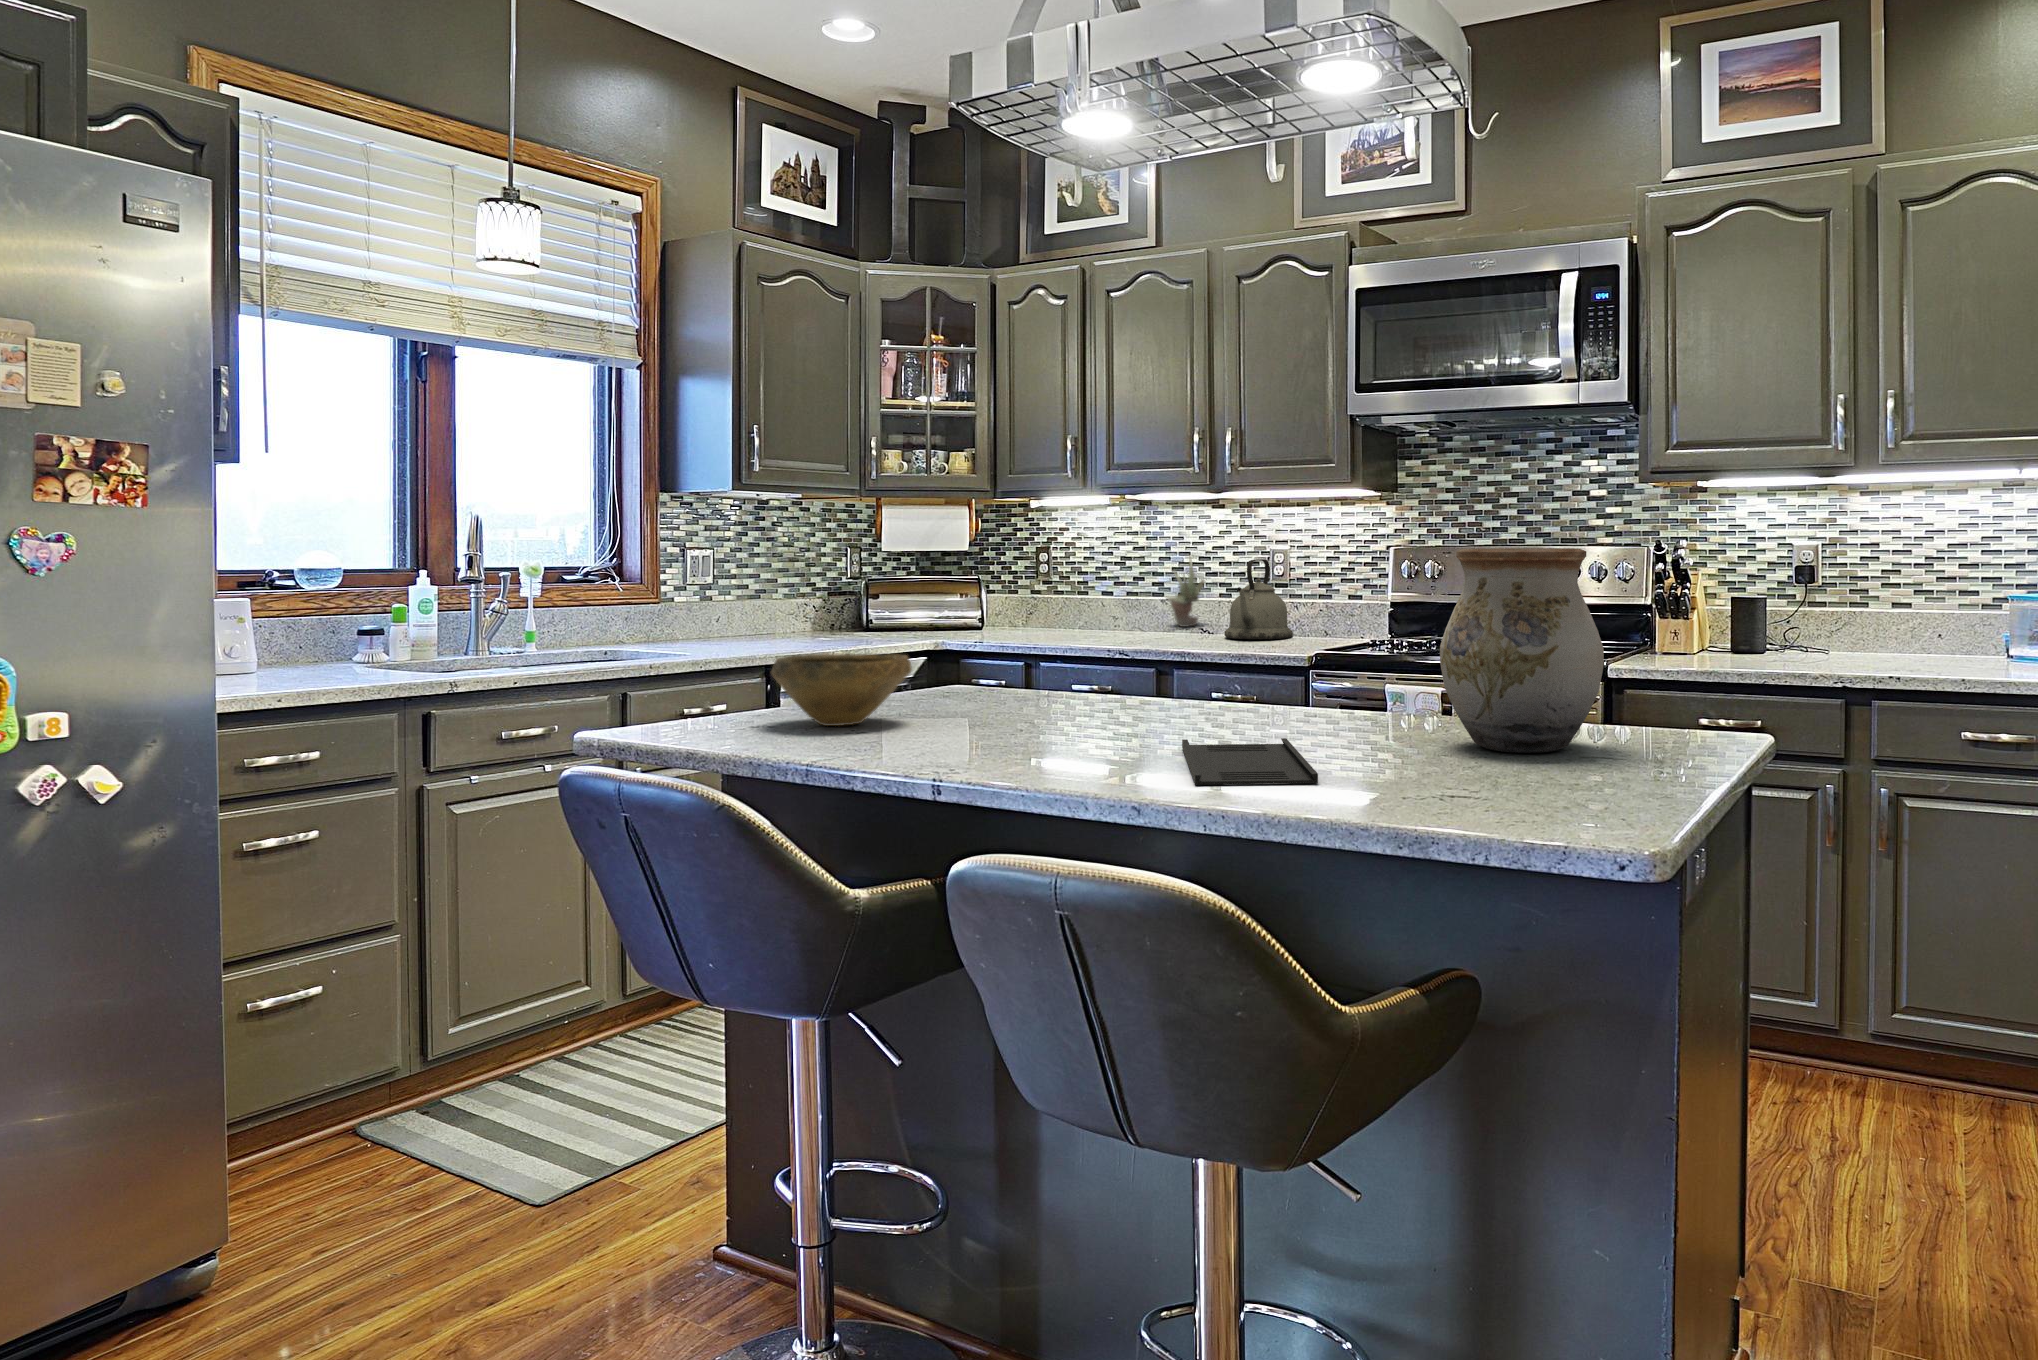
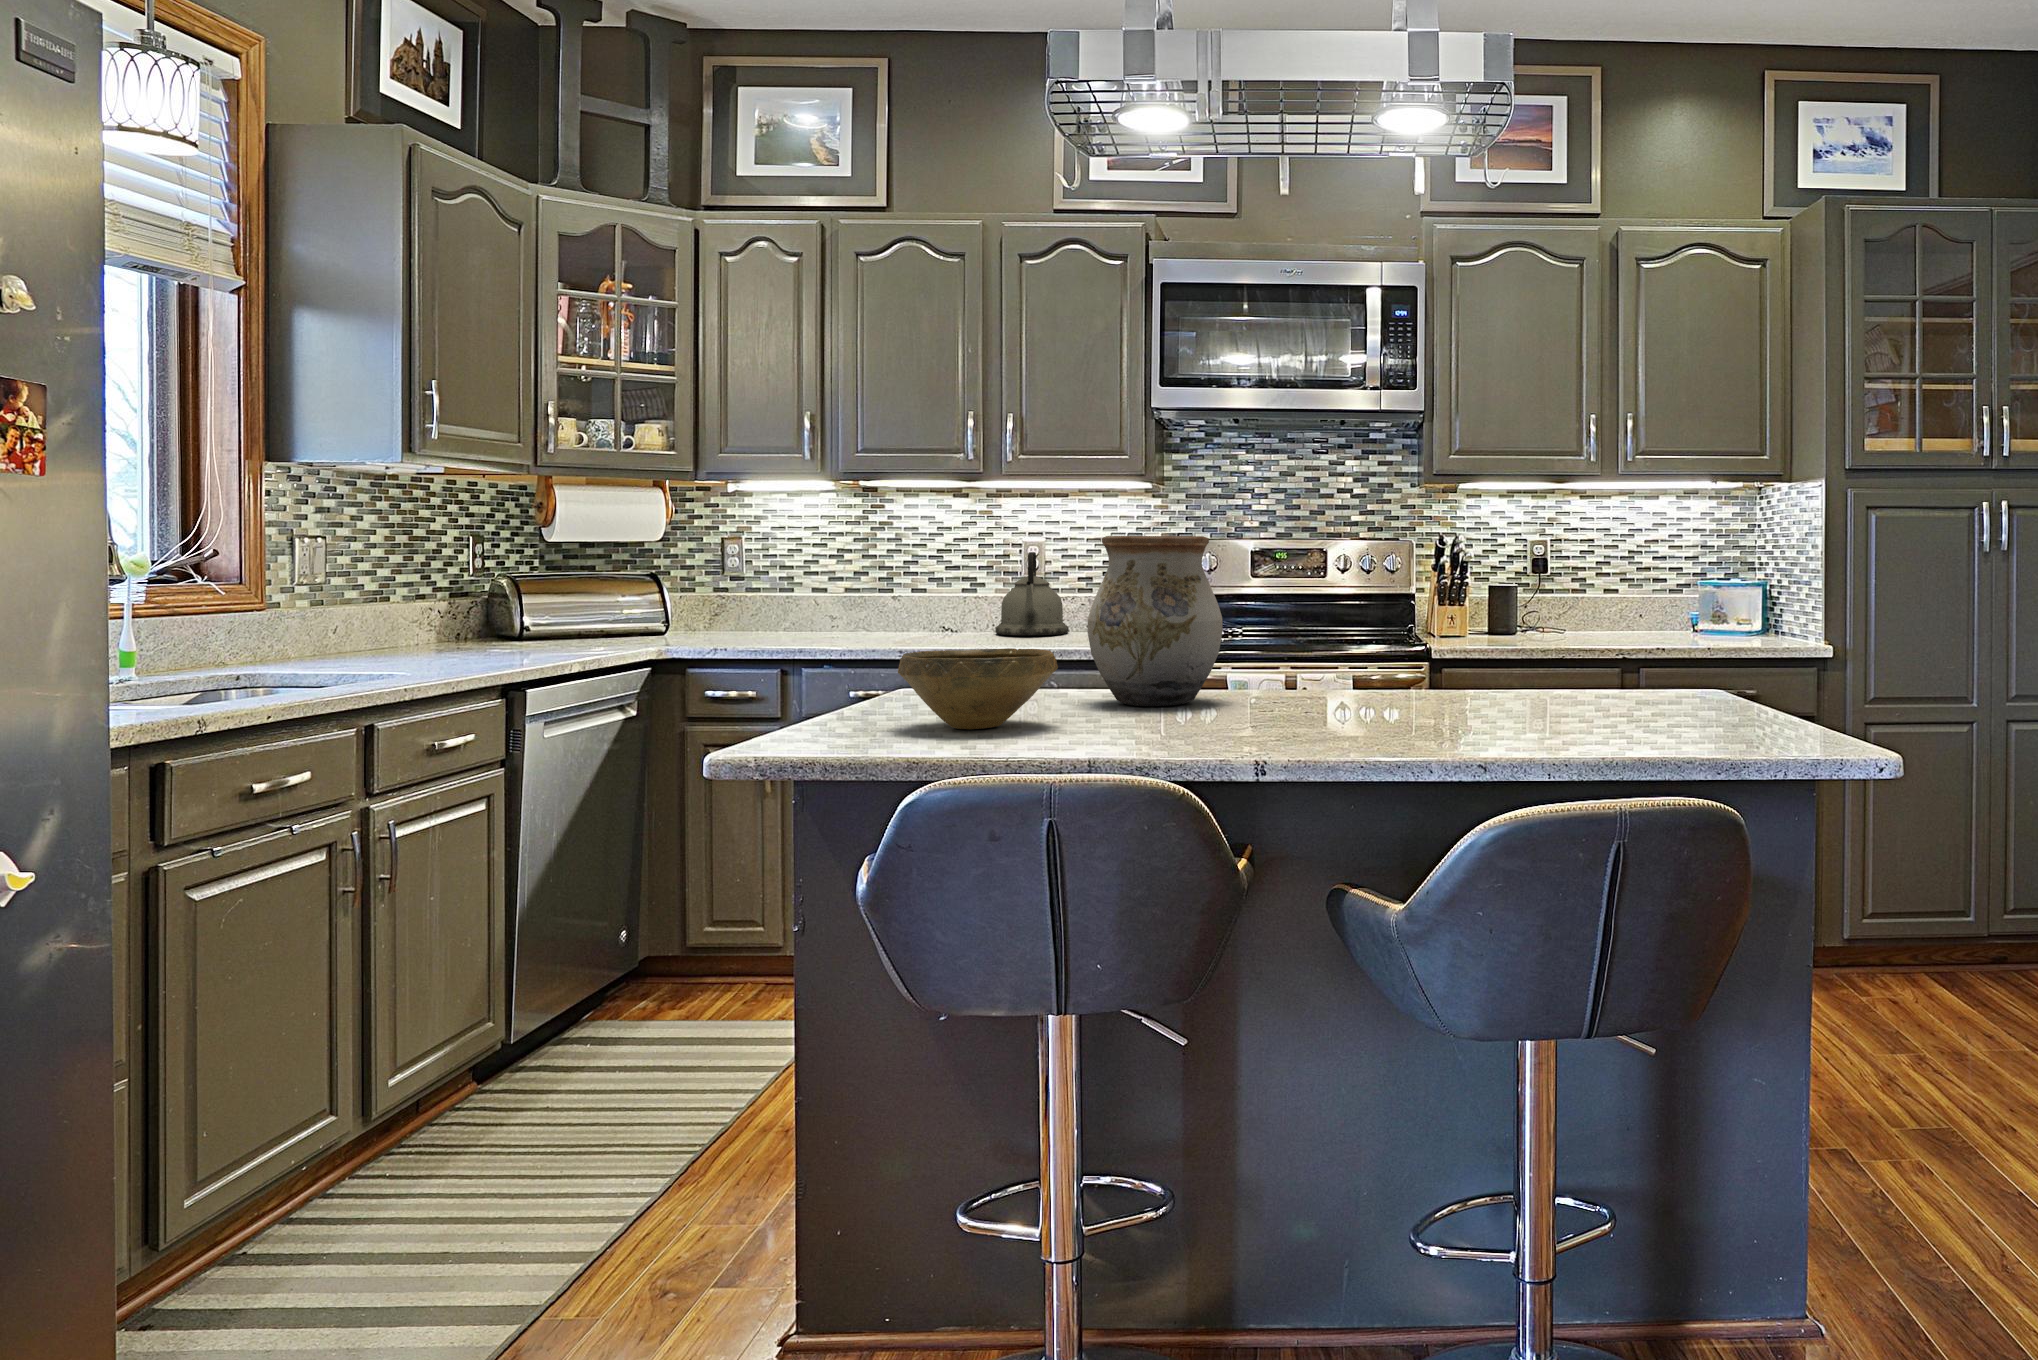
vase: present [1440,548,1604,753] -> present [1087,536,1223,706]
succulent plant: present [1166,558,1205,627] -> none [898,548,952,626]
tray: present [1182,738,1318,785] -> none [1396,708,1610,746]

